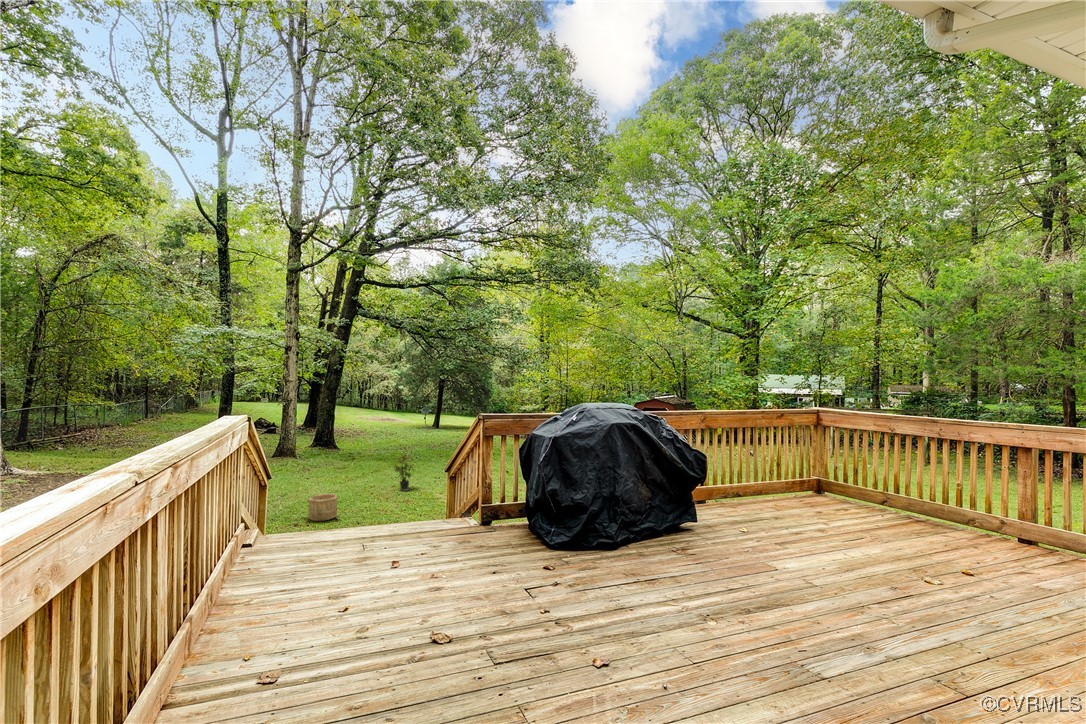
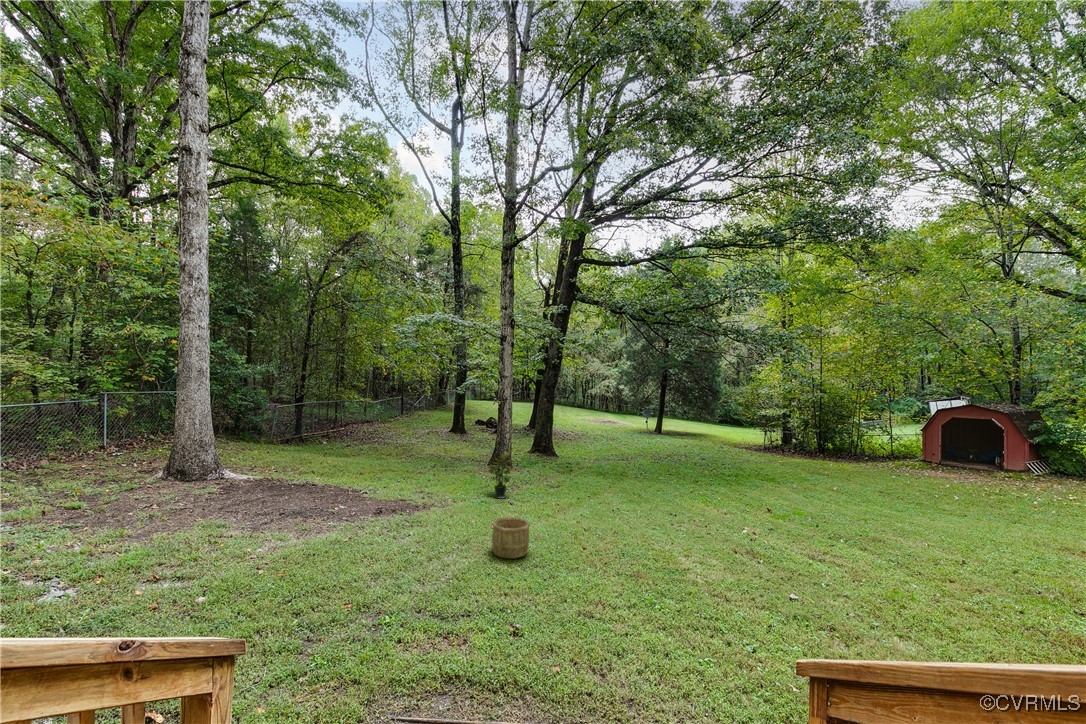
potted plant: present [394,454,414,491] -> present [488,451,513,499]

